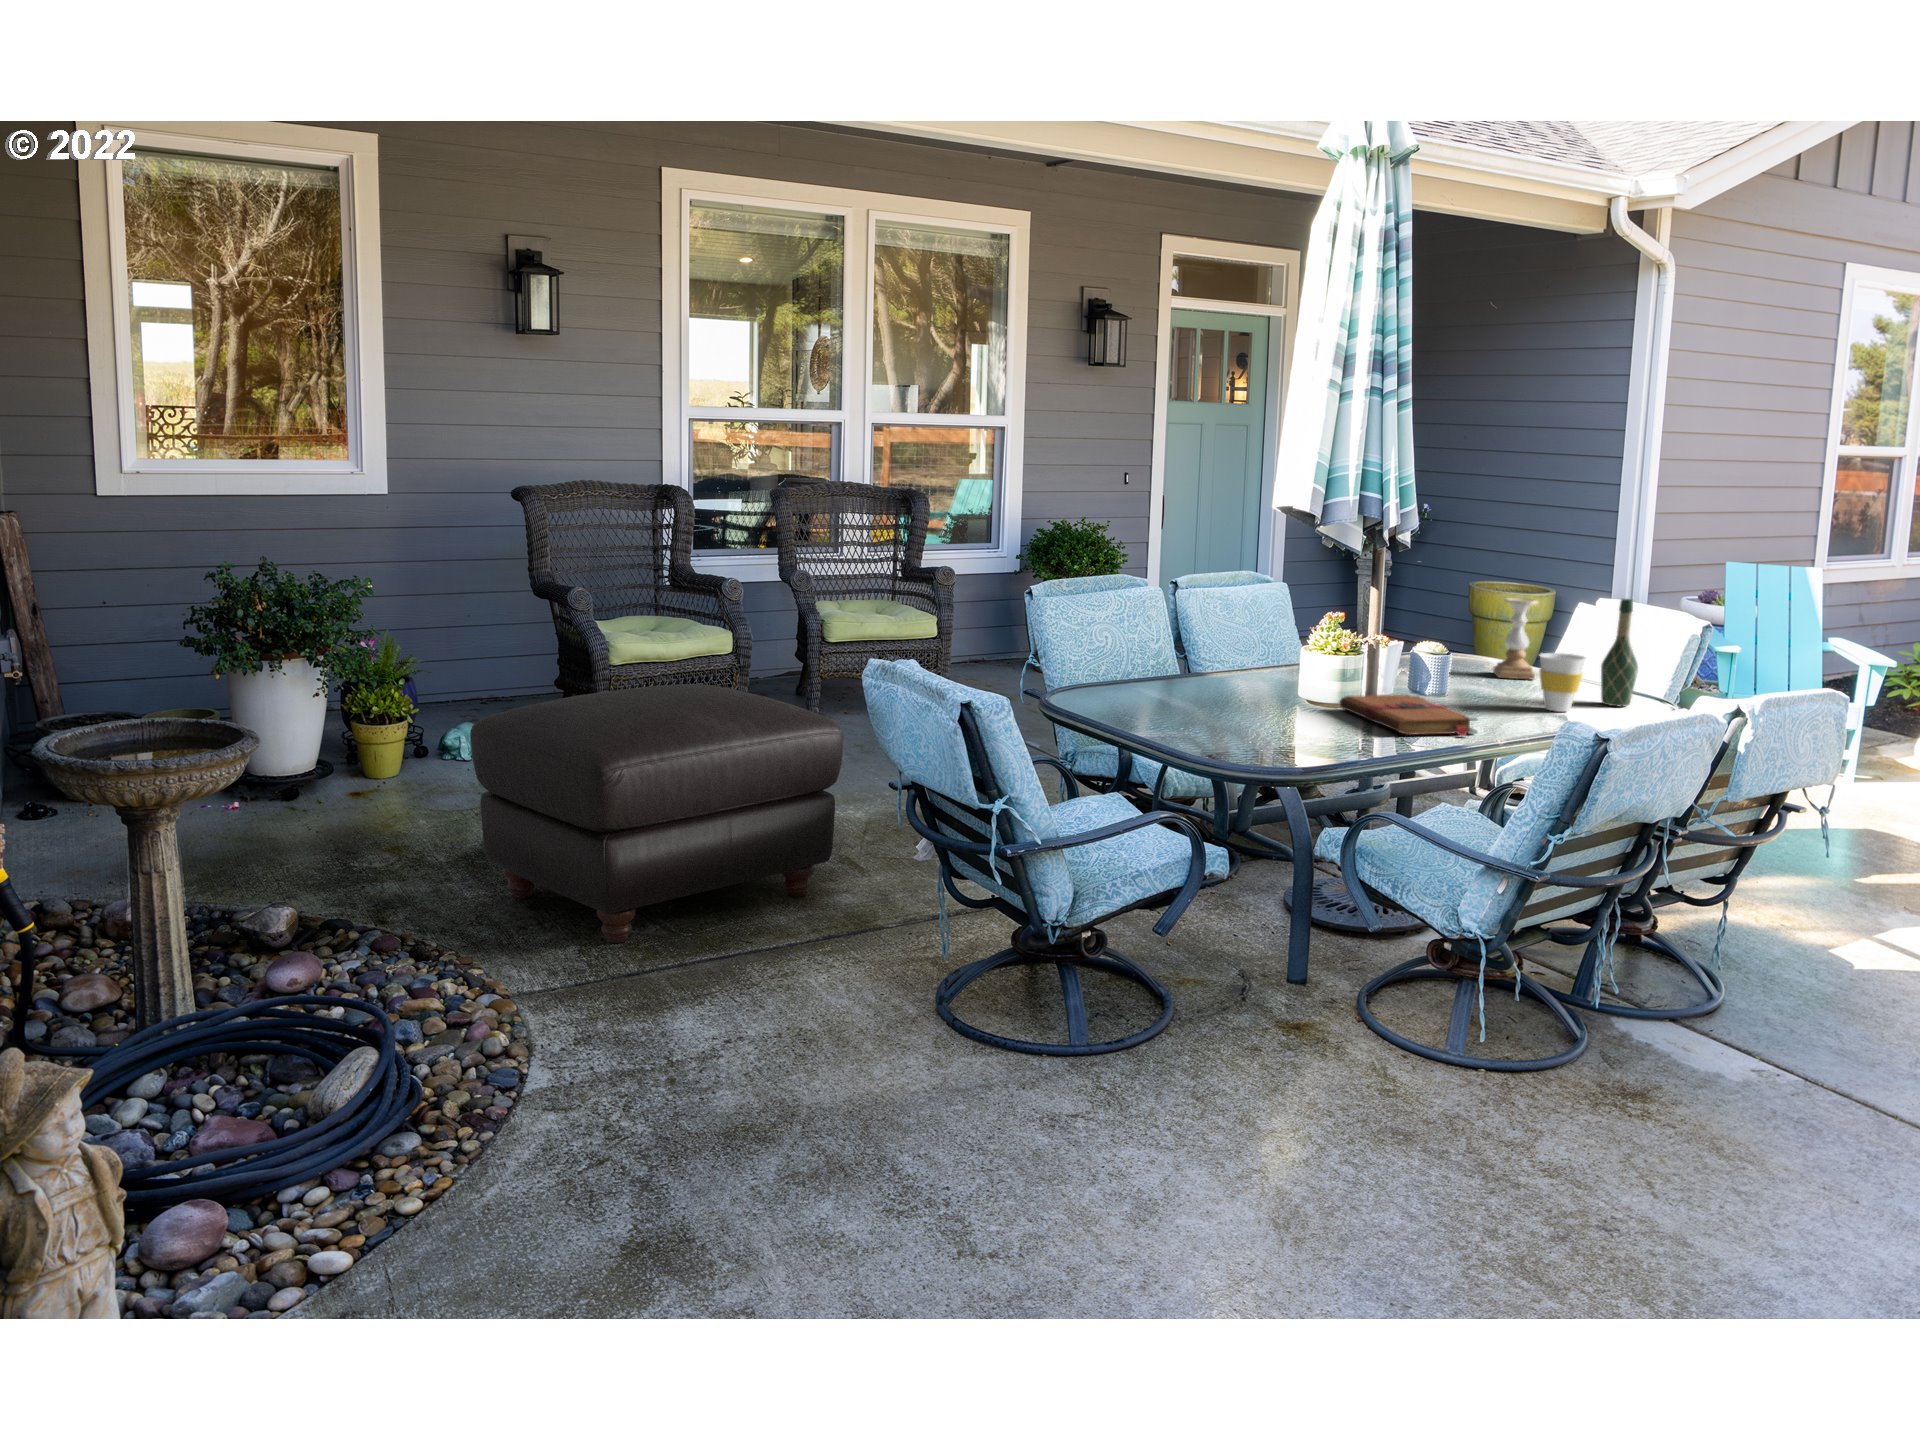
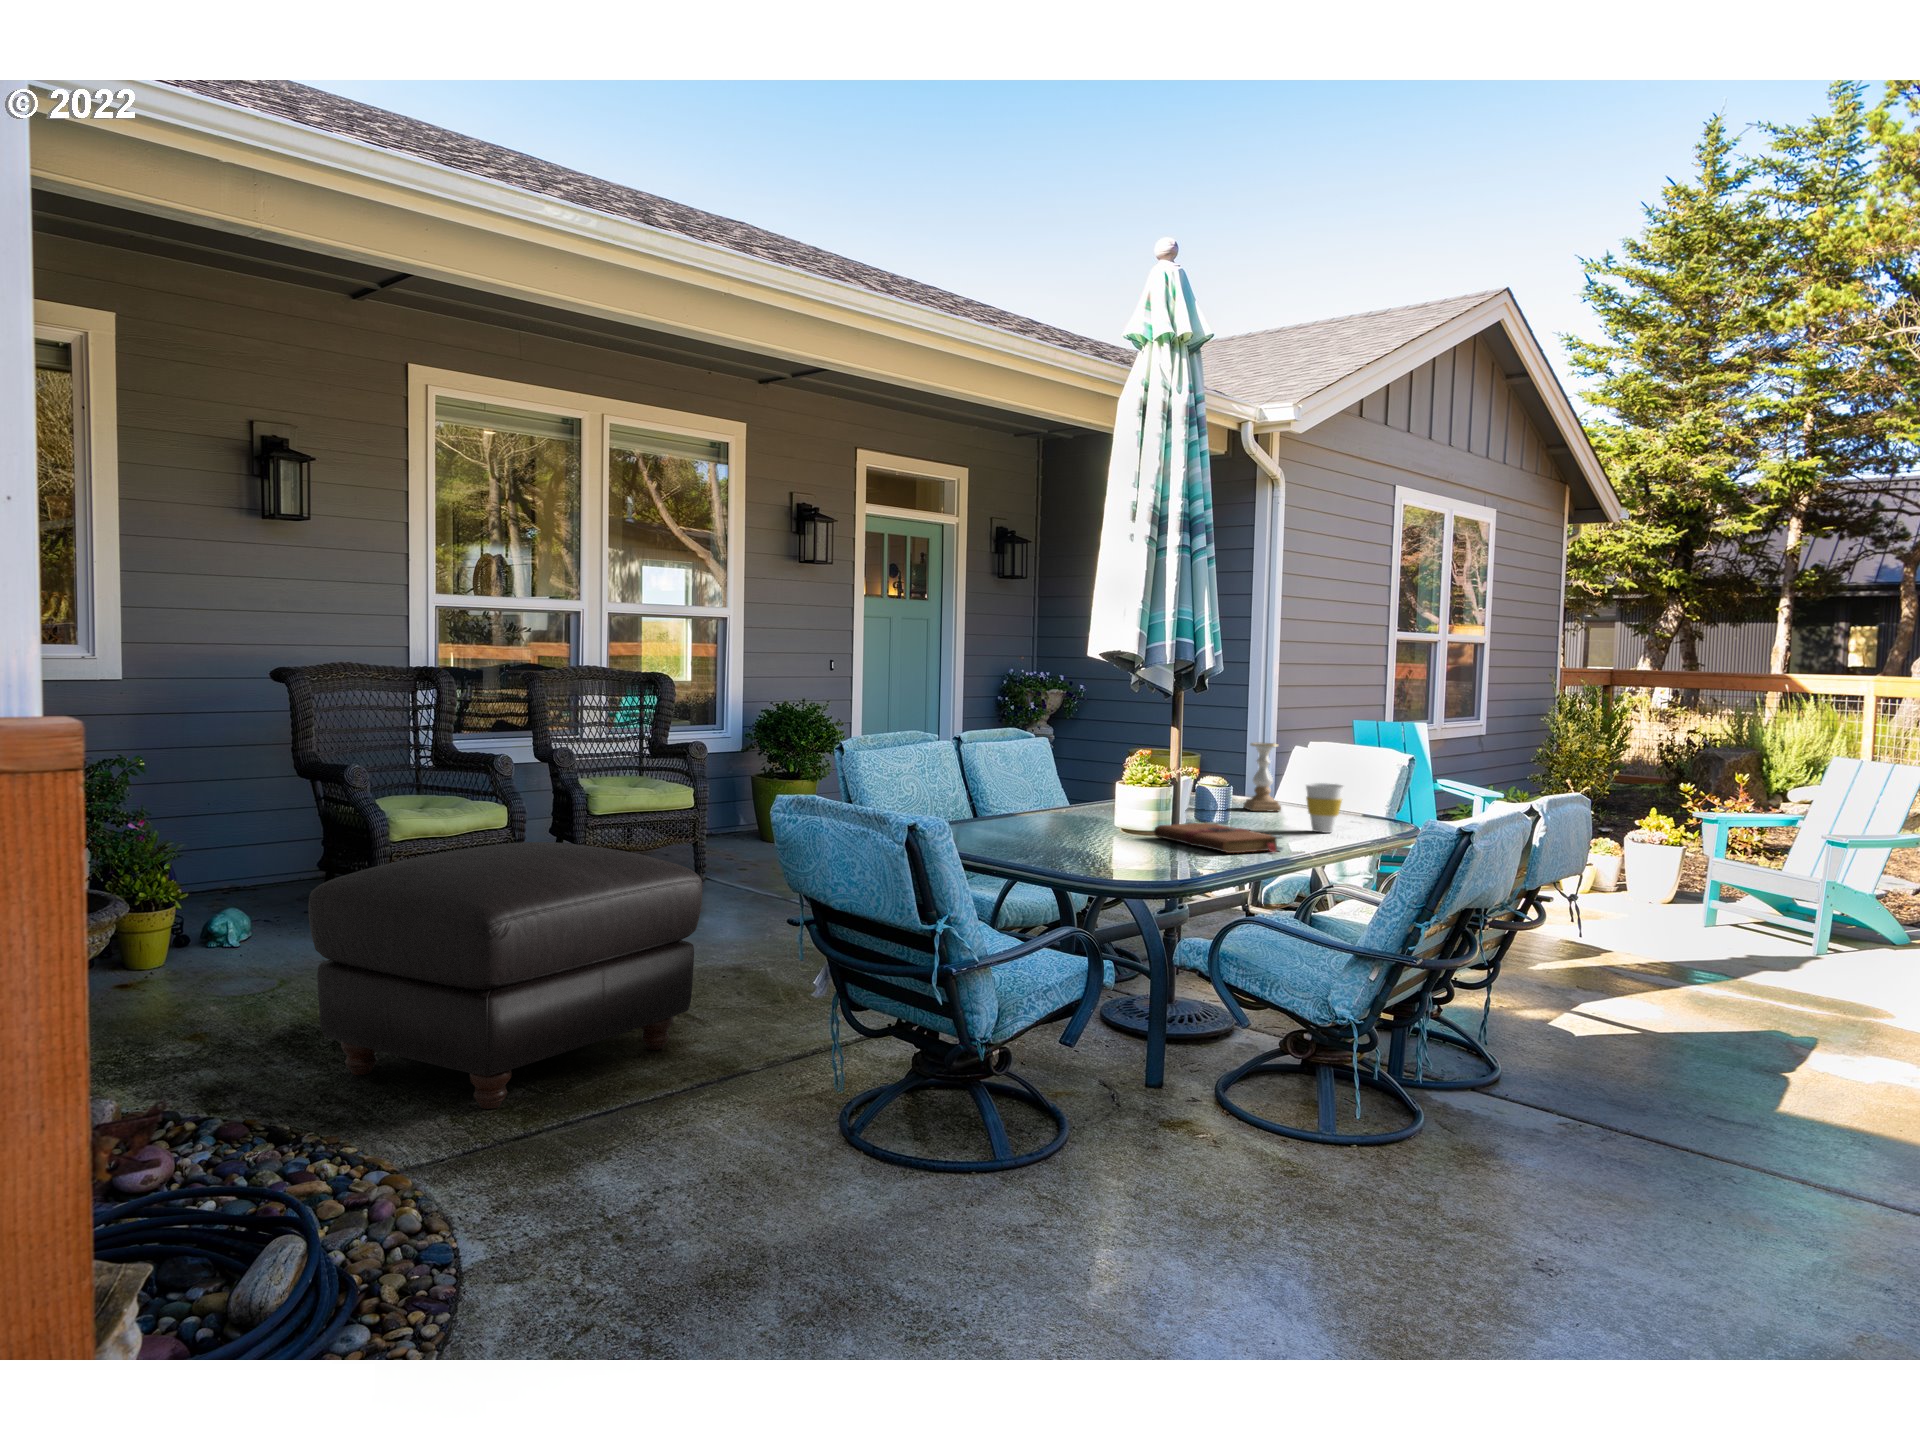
wine bottle: present [1601,599,1638,706] -> none [1348,736,1378,827]

